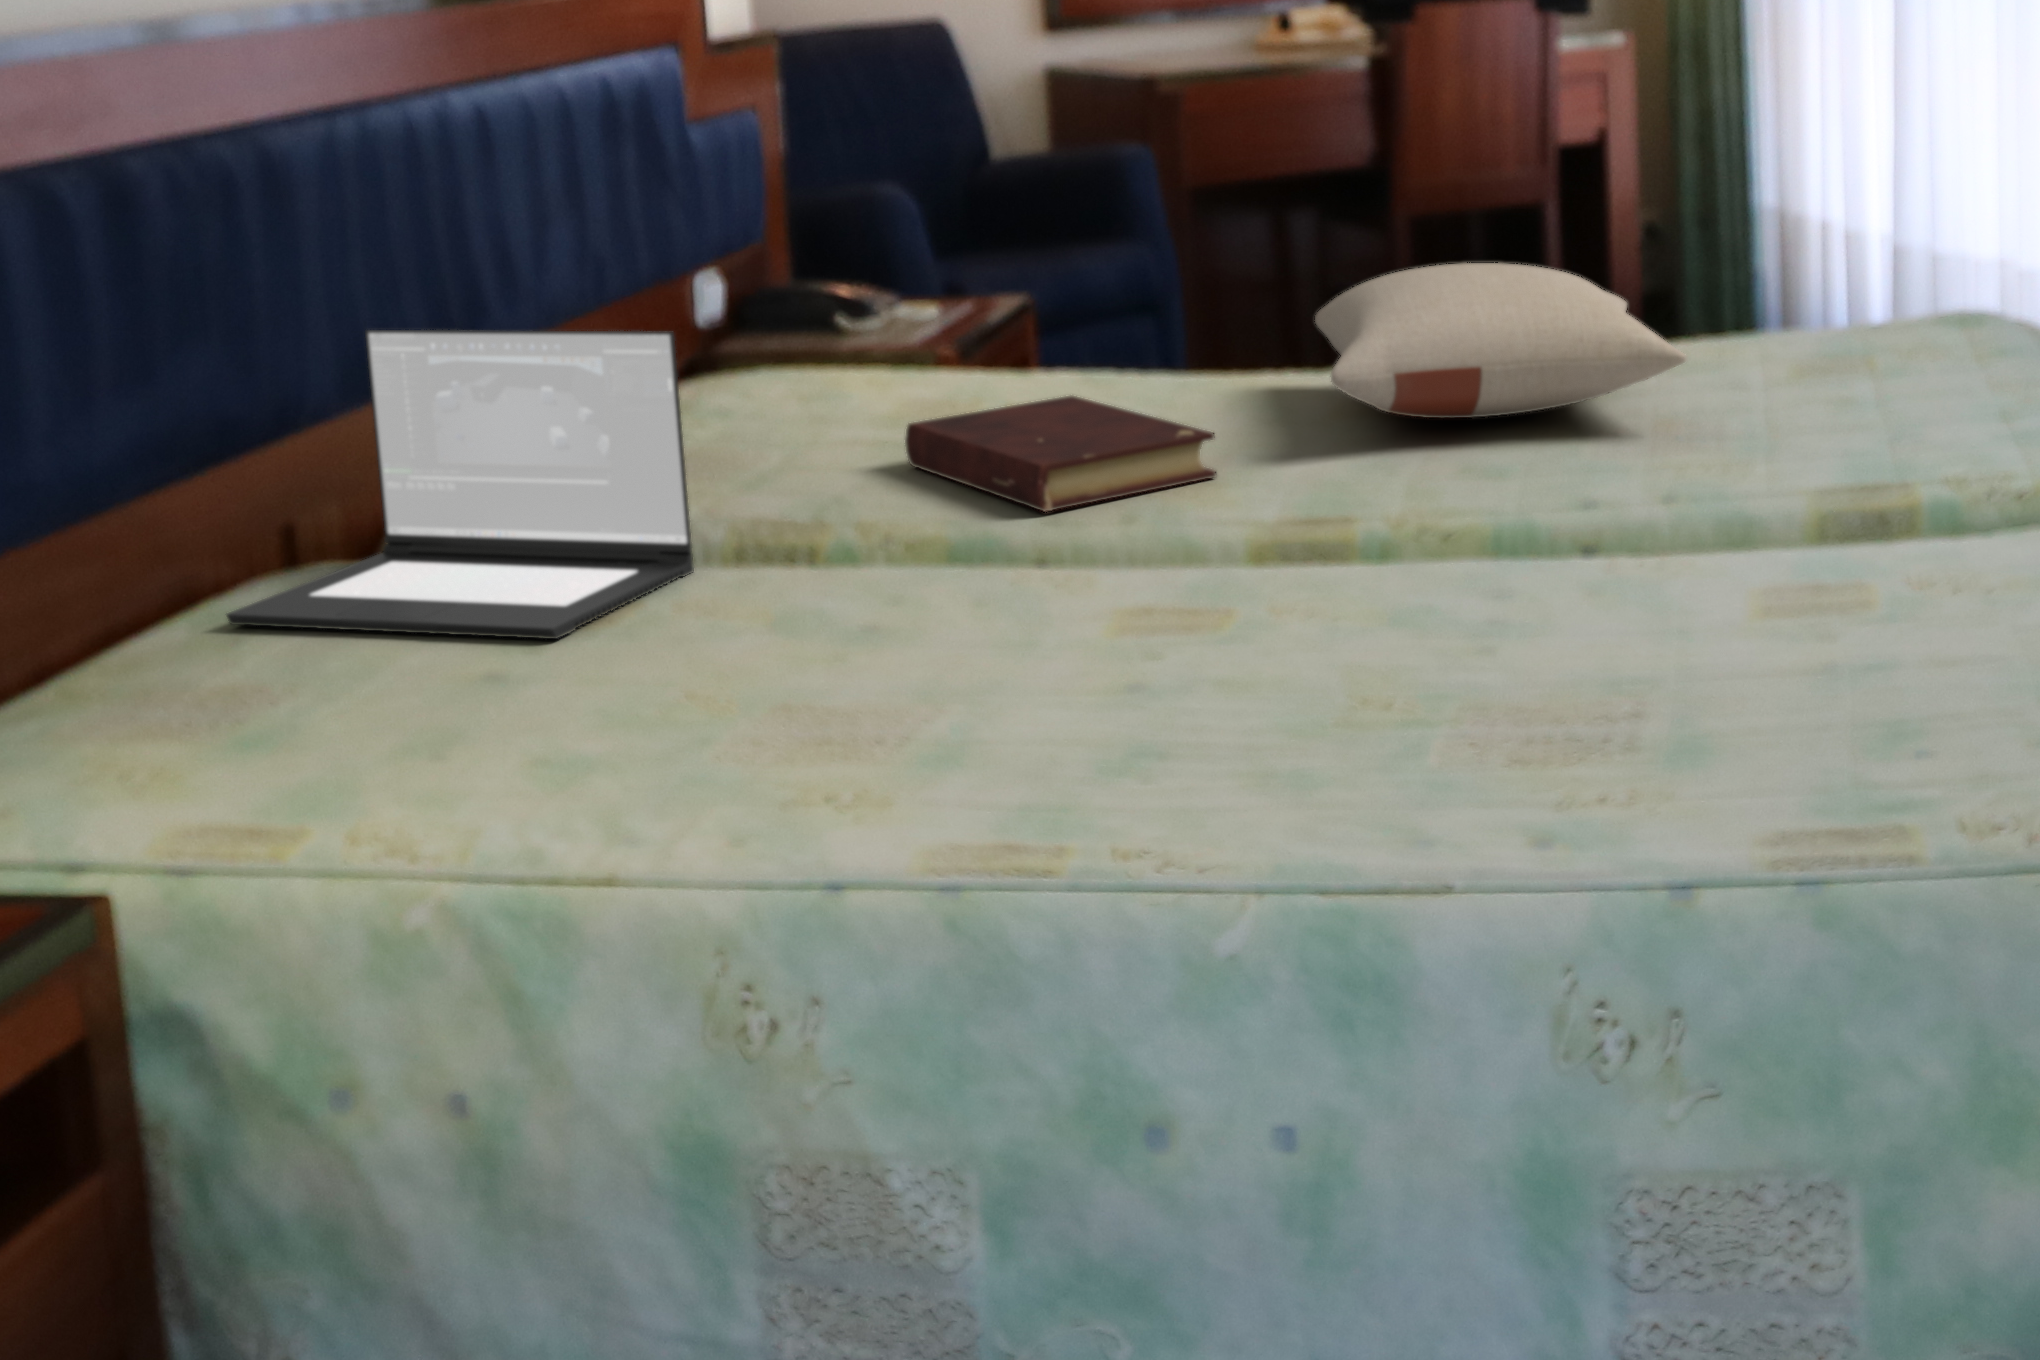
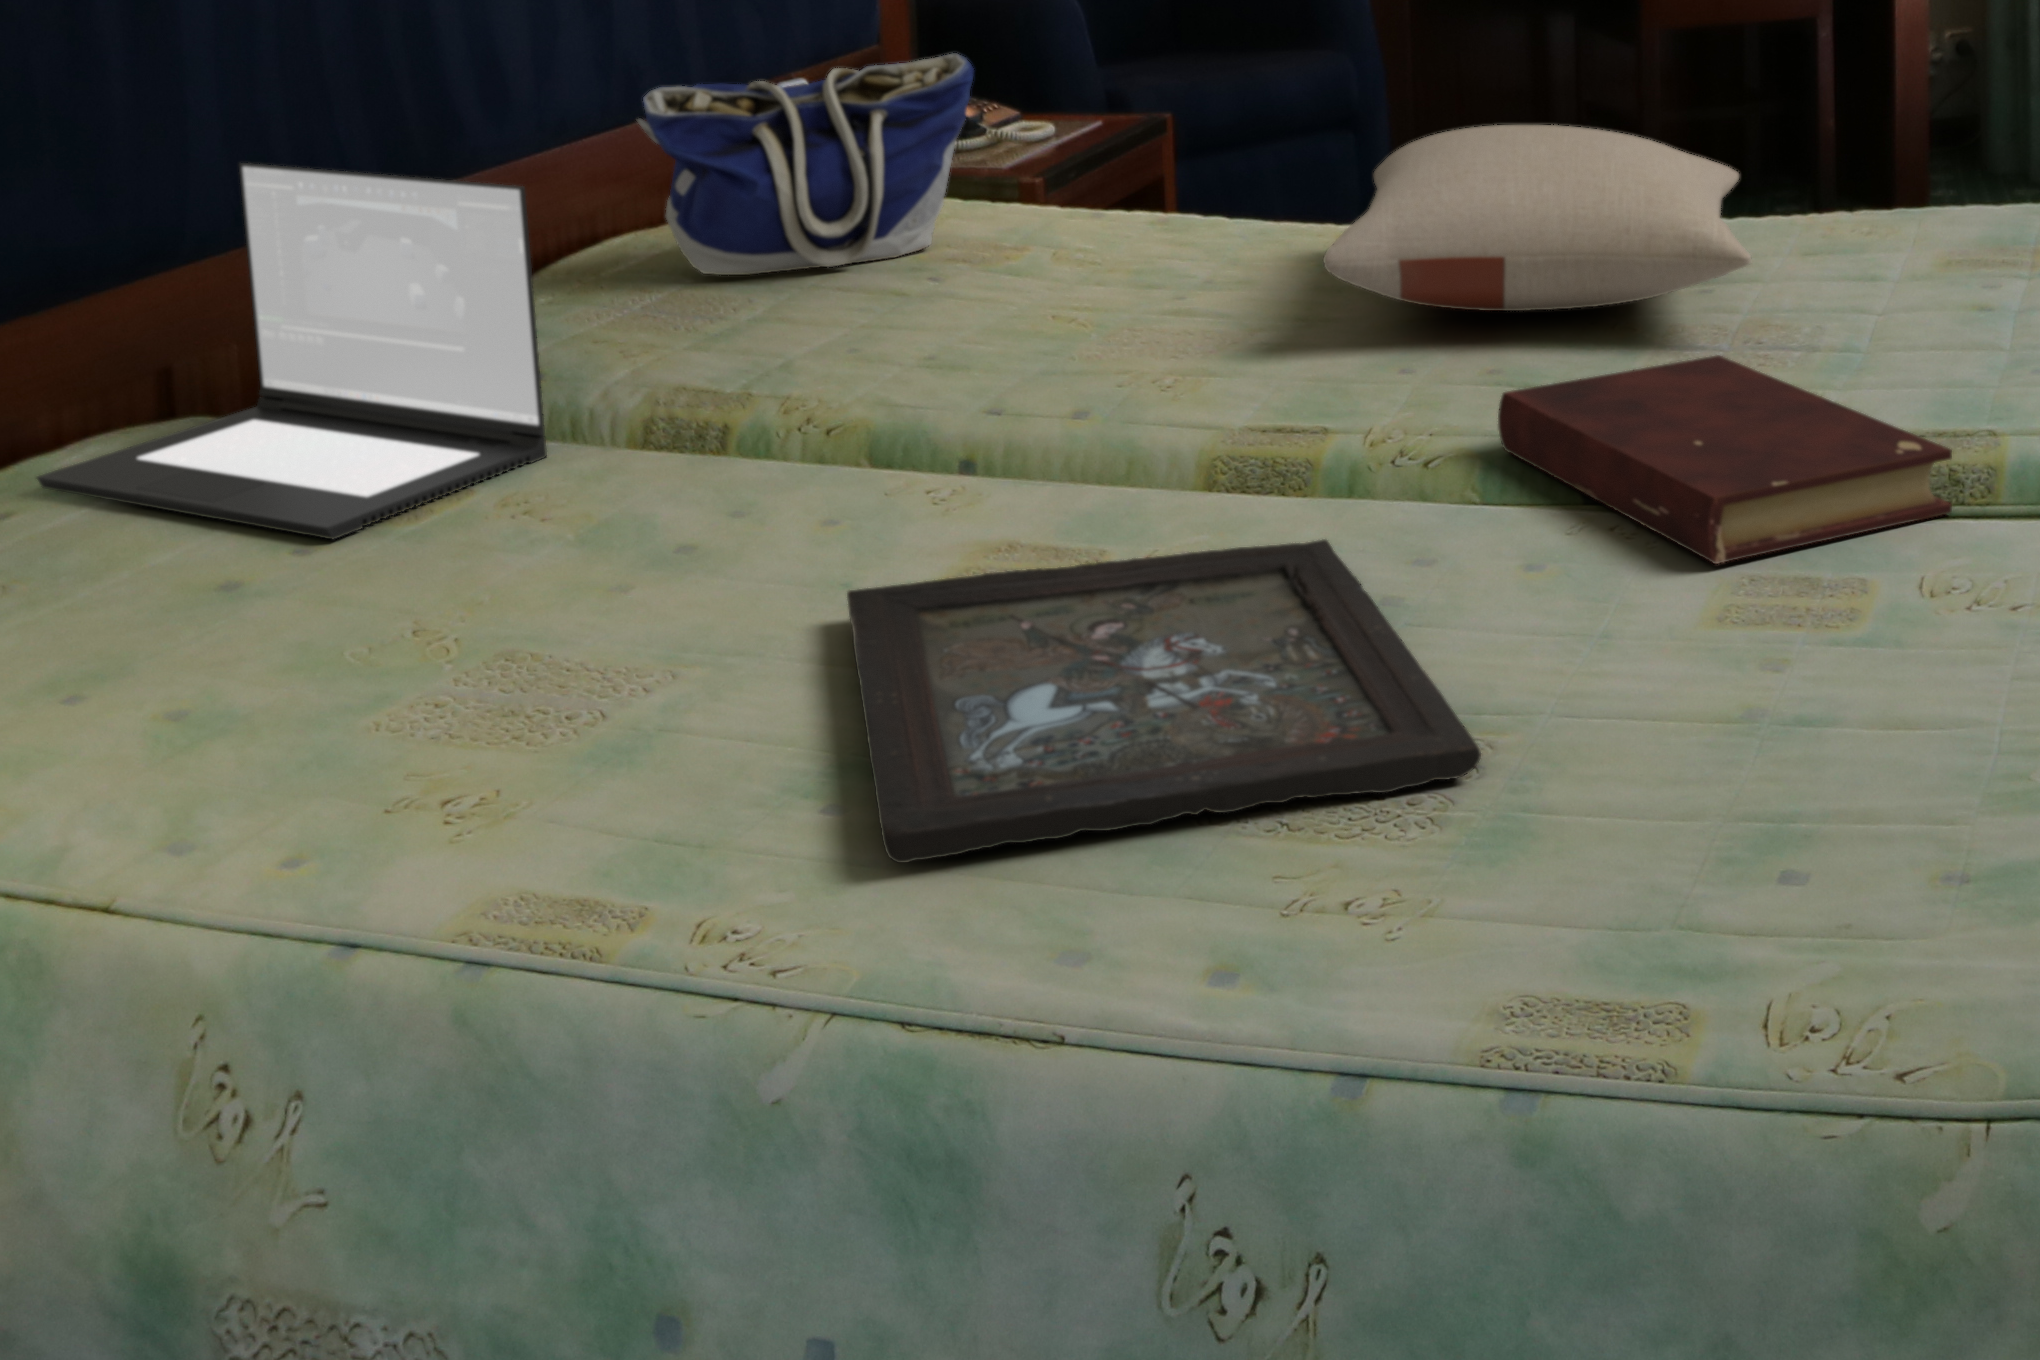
tote bag: none [655,227,950,433] -> present [637,53,973,275]
book: present [905,396,1216,511] -> present [1498,355,1952,564]
tray: none [1078,573,1673,791] -> present [847,540,1481,863]

